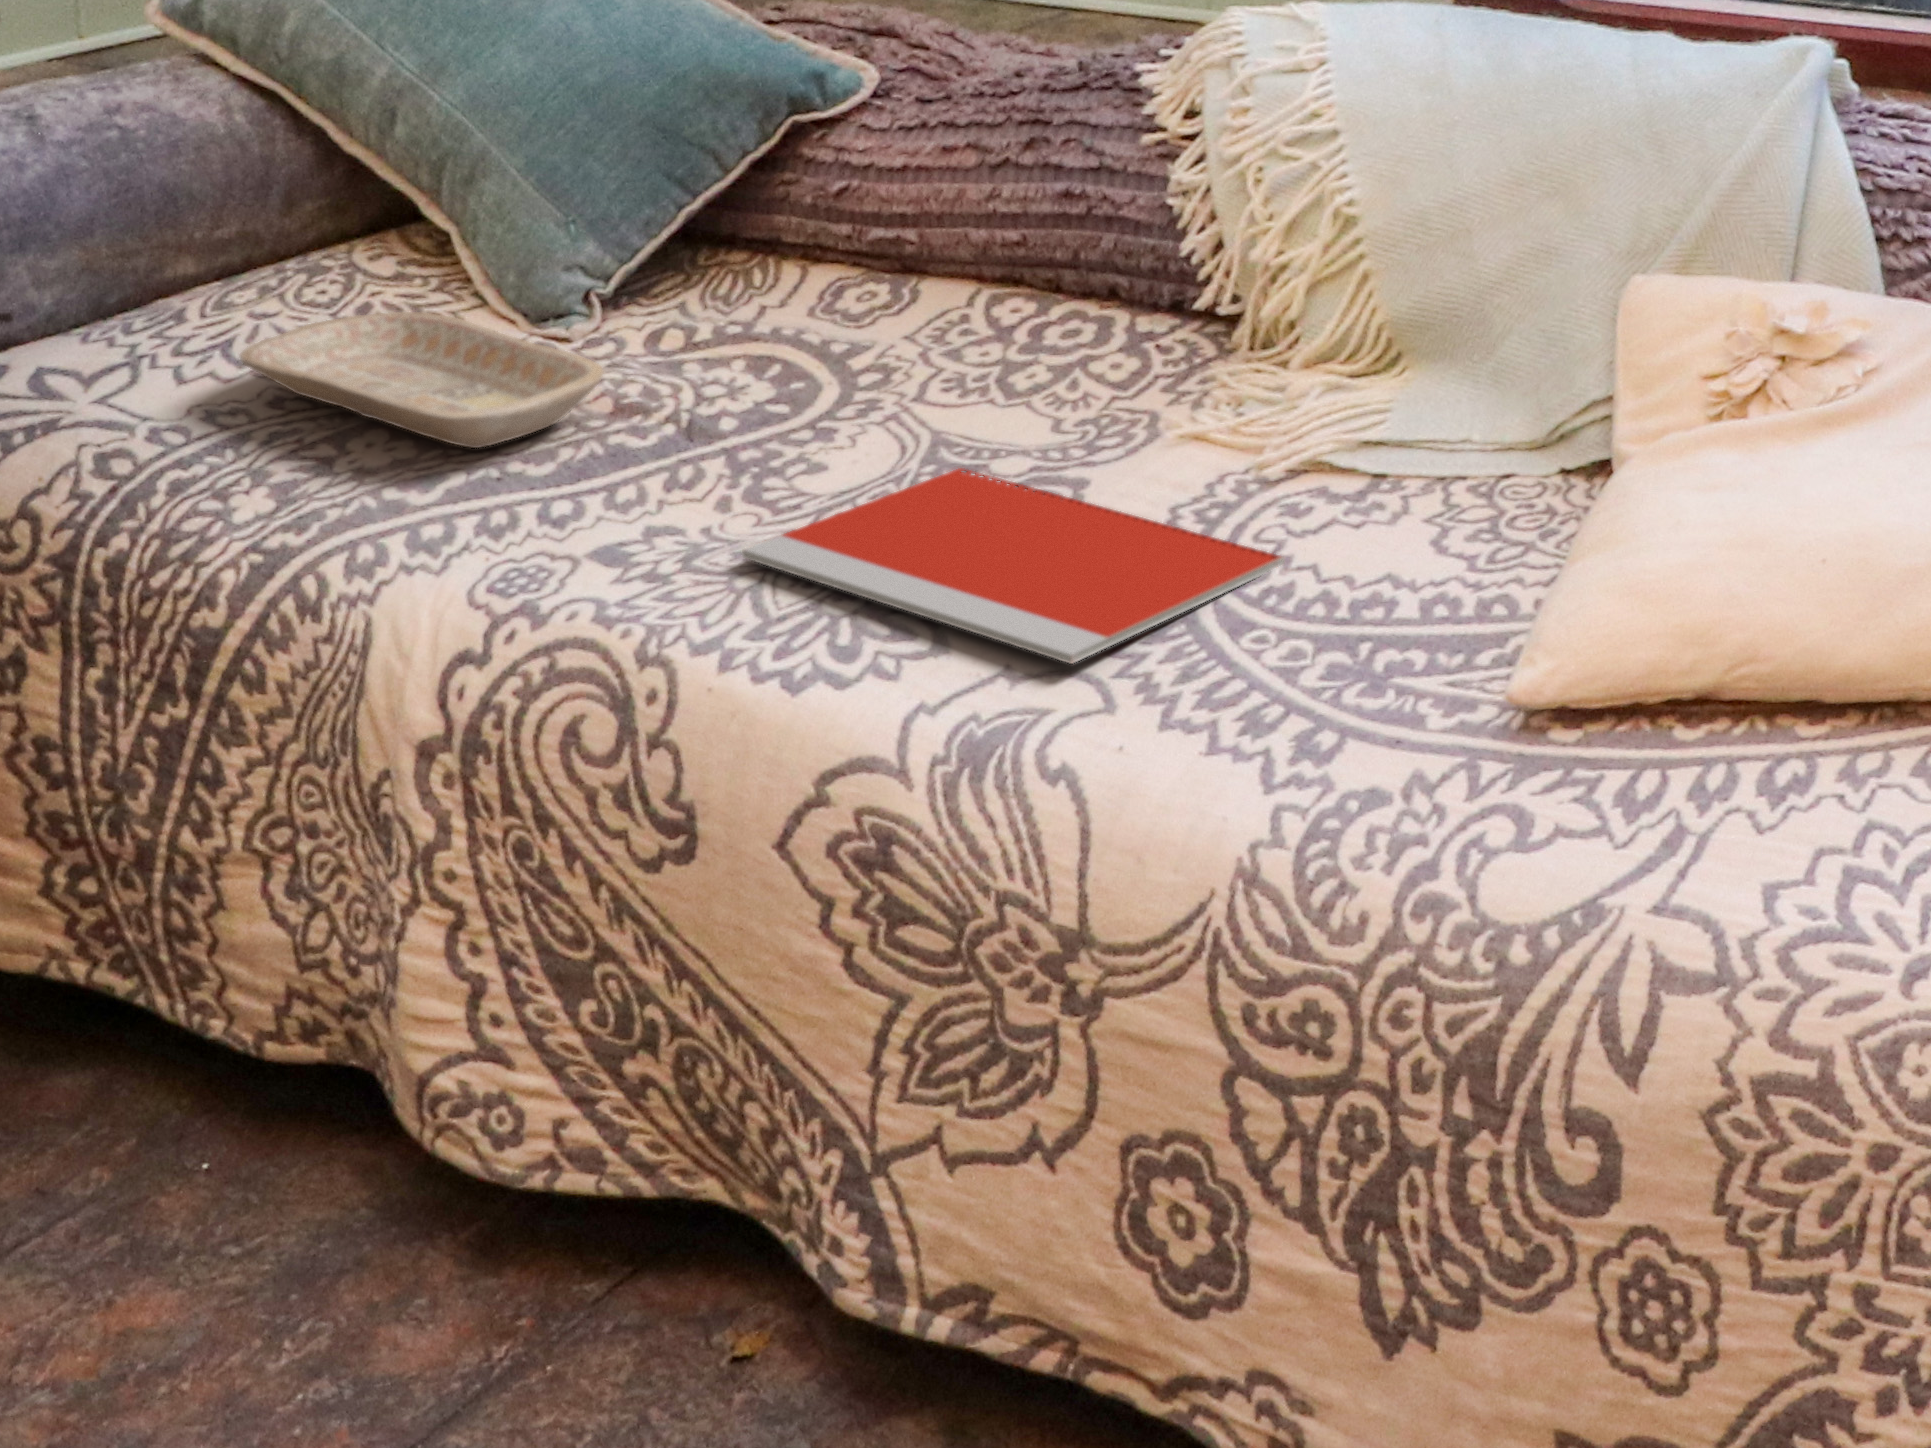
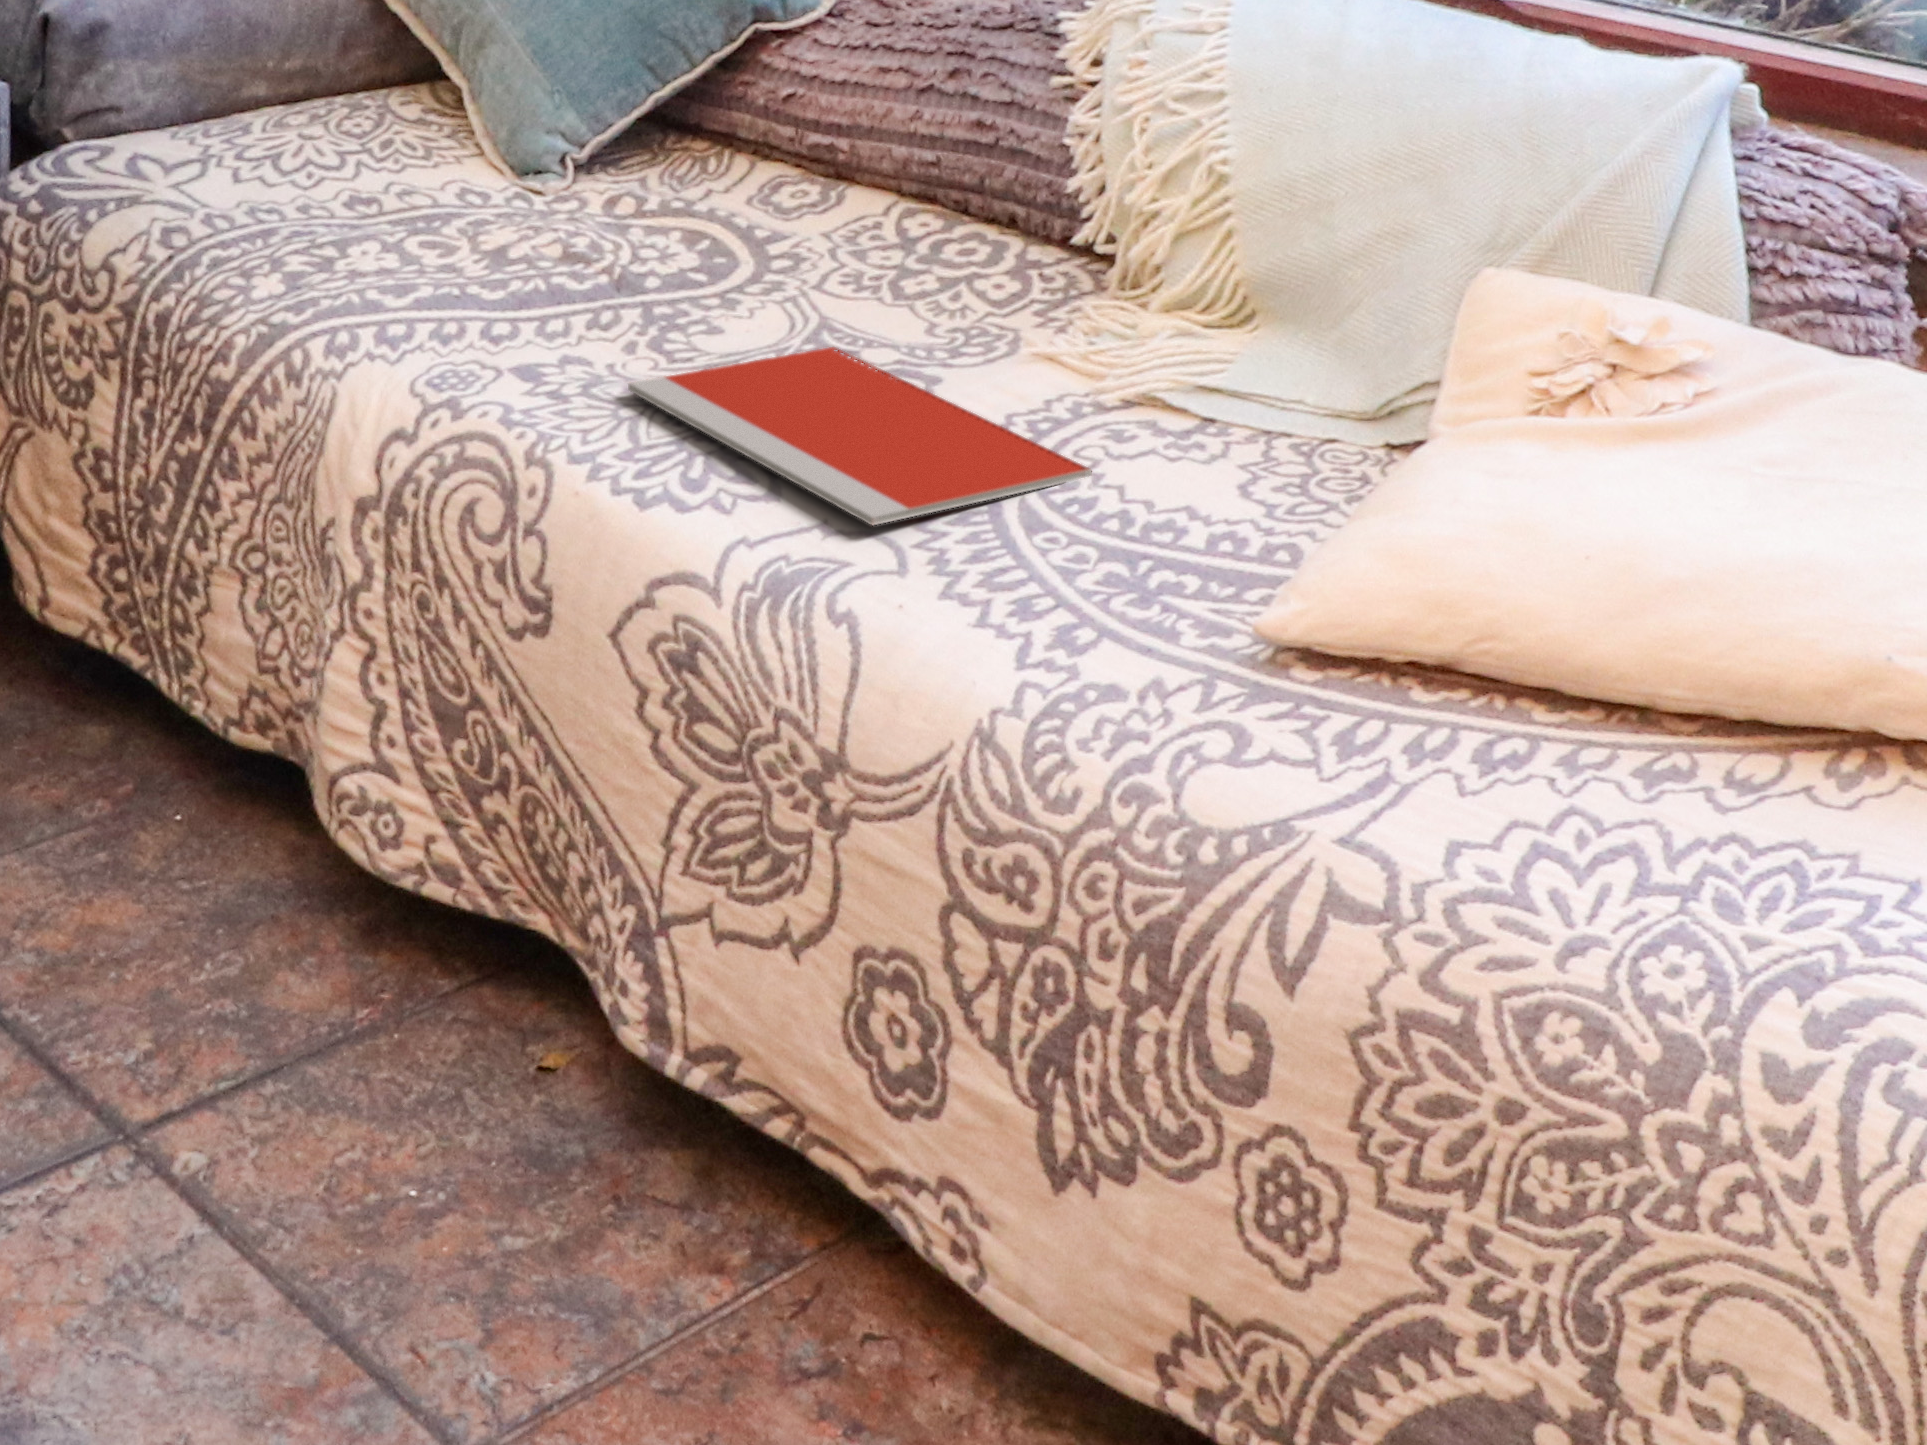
tray: present [240,312,603,448] -> none [281,144,556,267]

